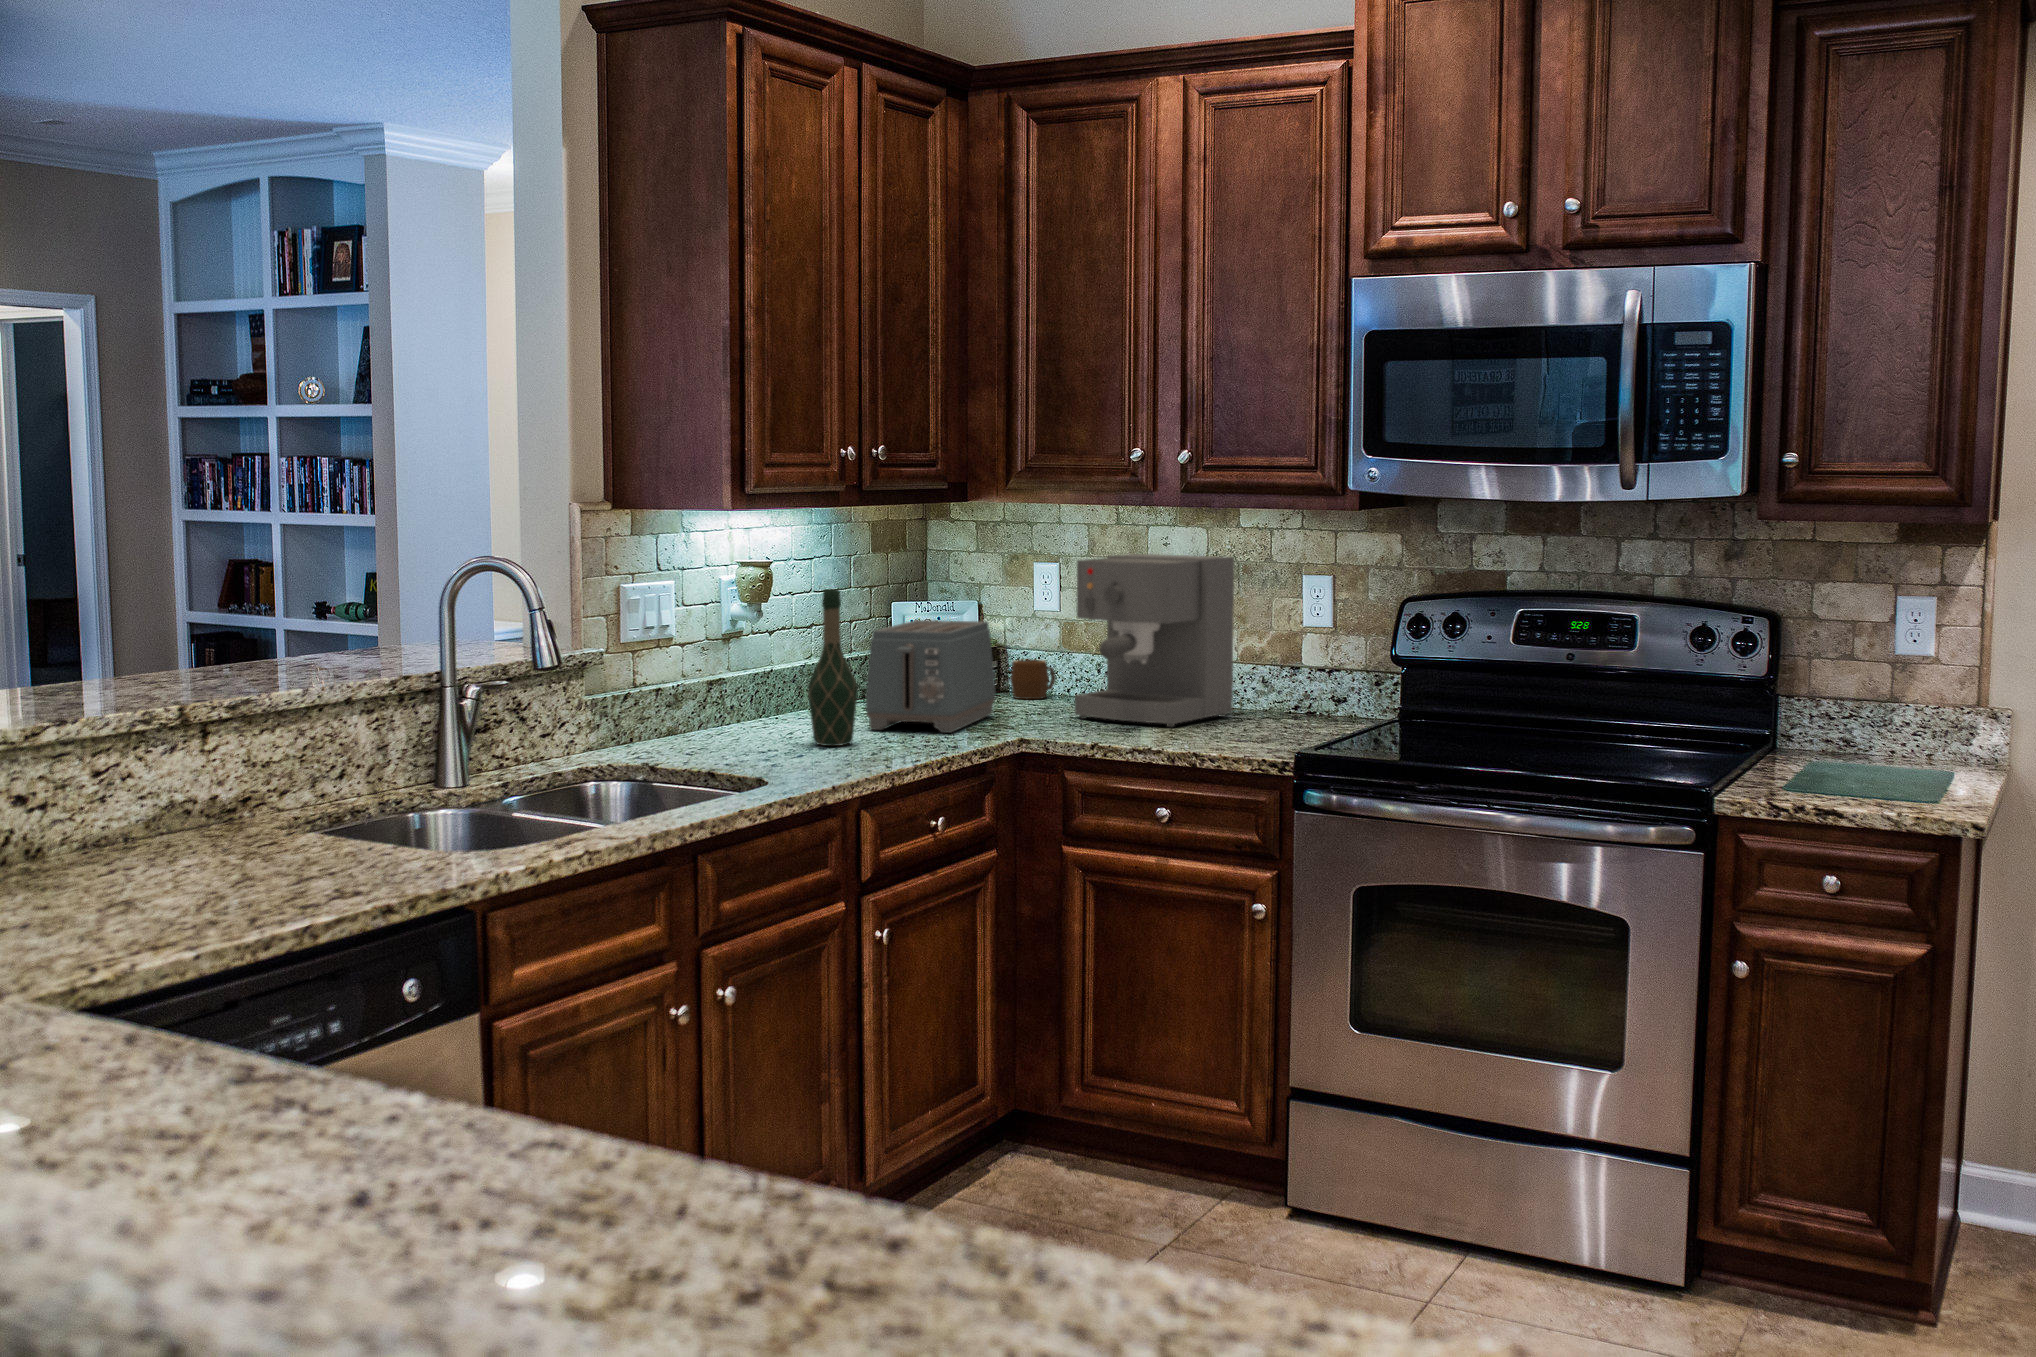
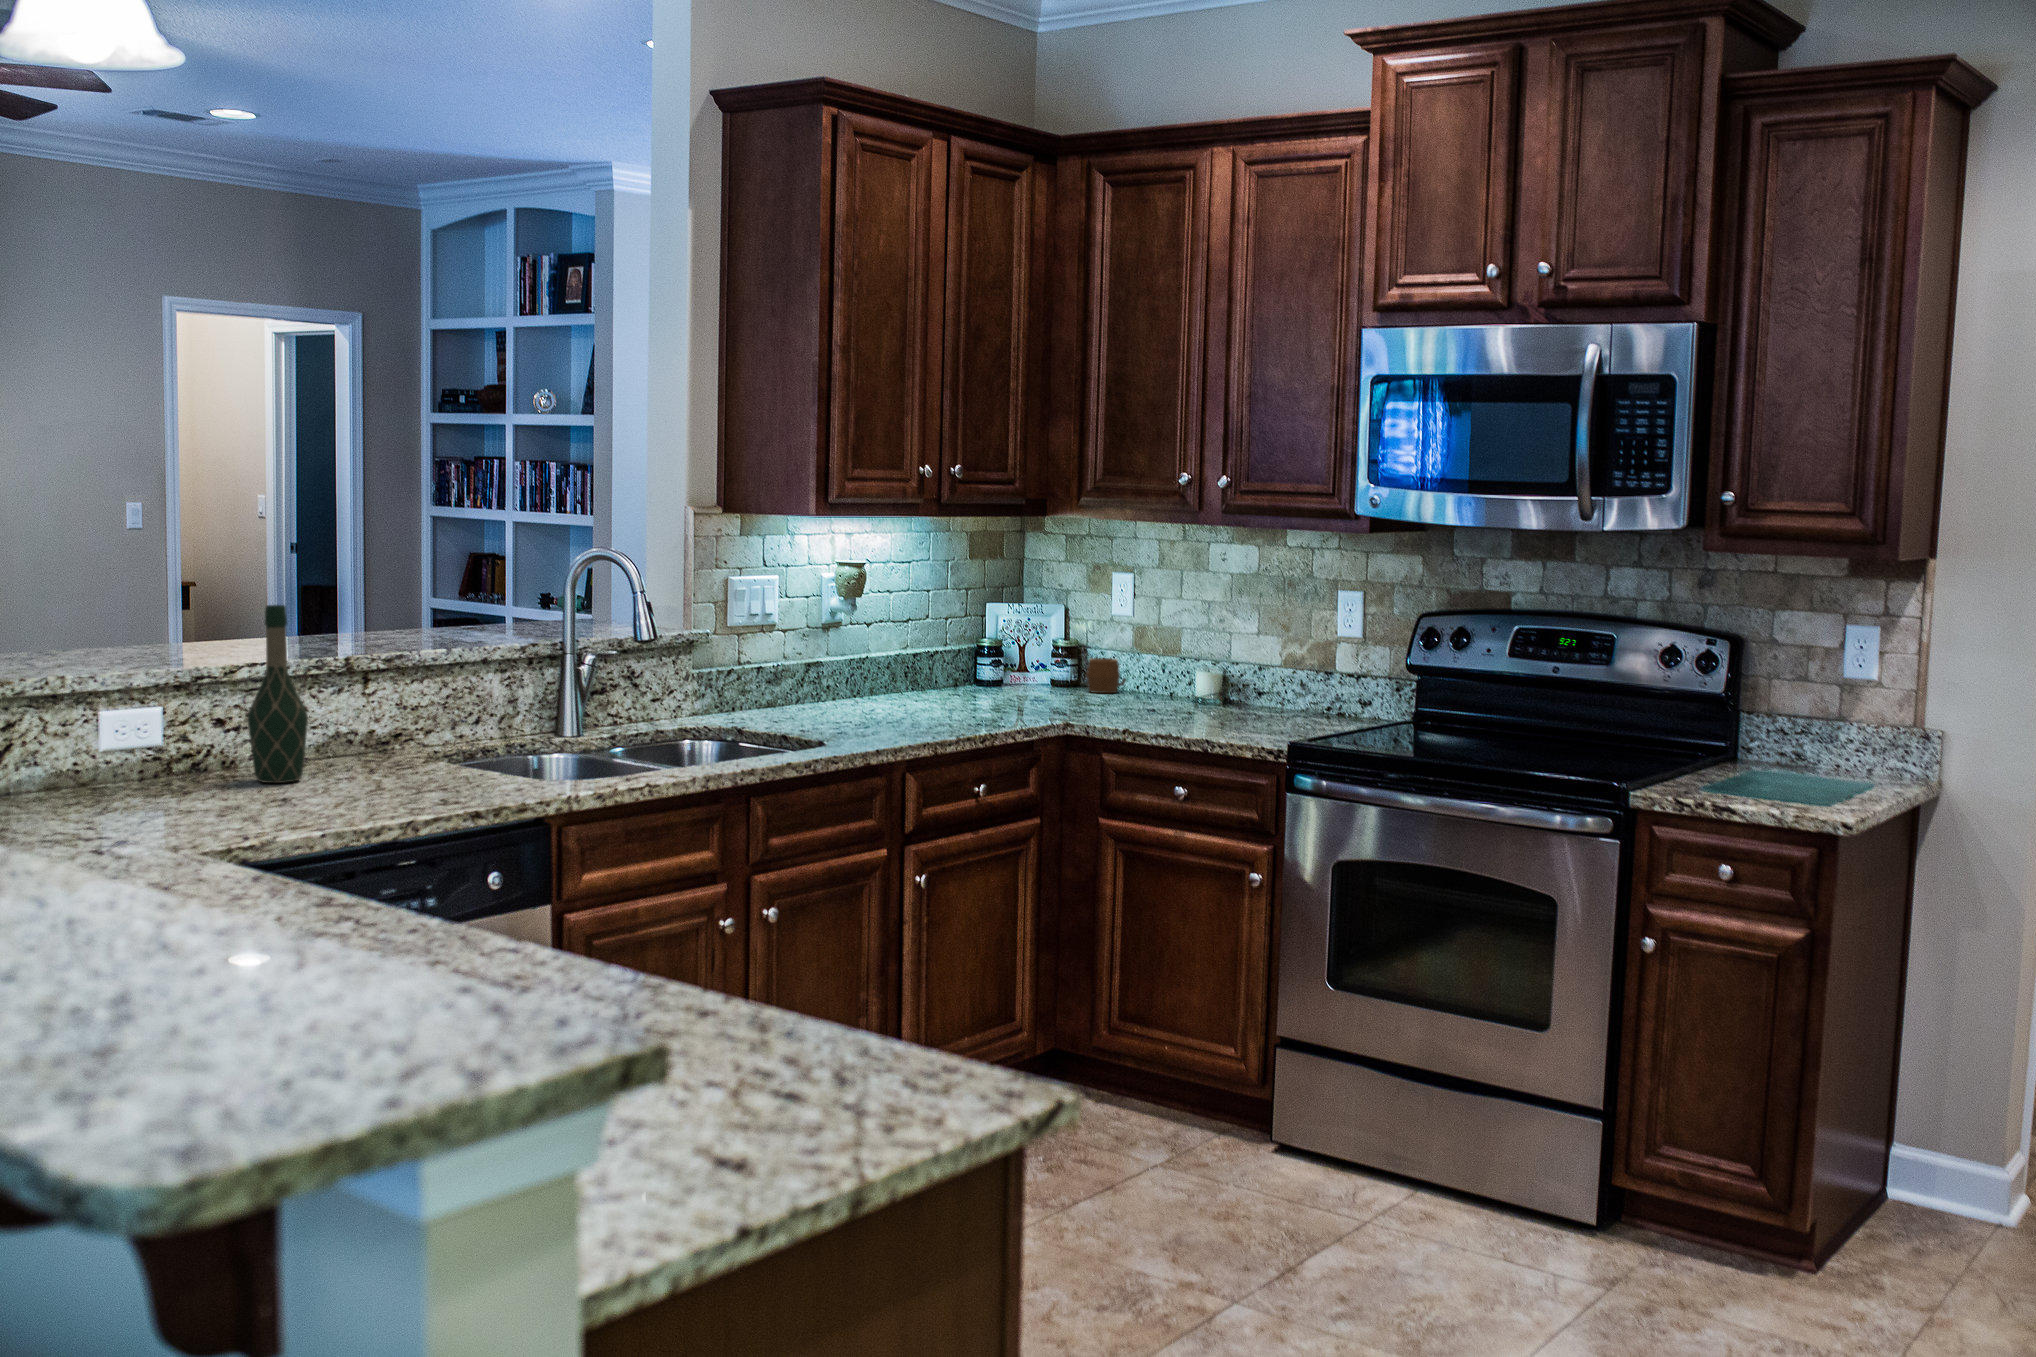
coffee maker: present [1075,554,1234,727] -> none [1125,566,1272,720]
wine bottle: present [808,589,858,746] -> present [247,605,308,783]
toaster: present [865,620,996,733] -> none [936,618,1059,716]

